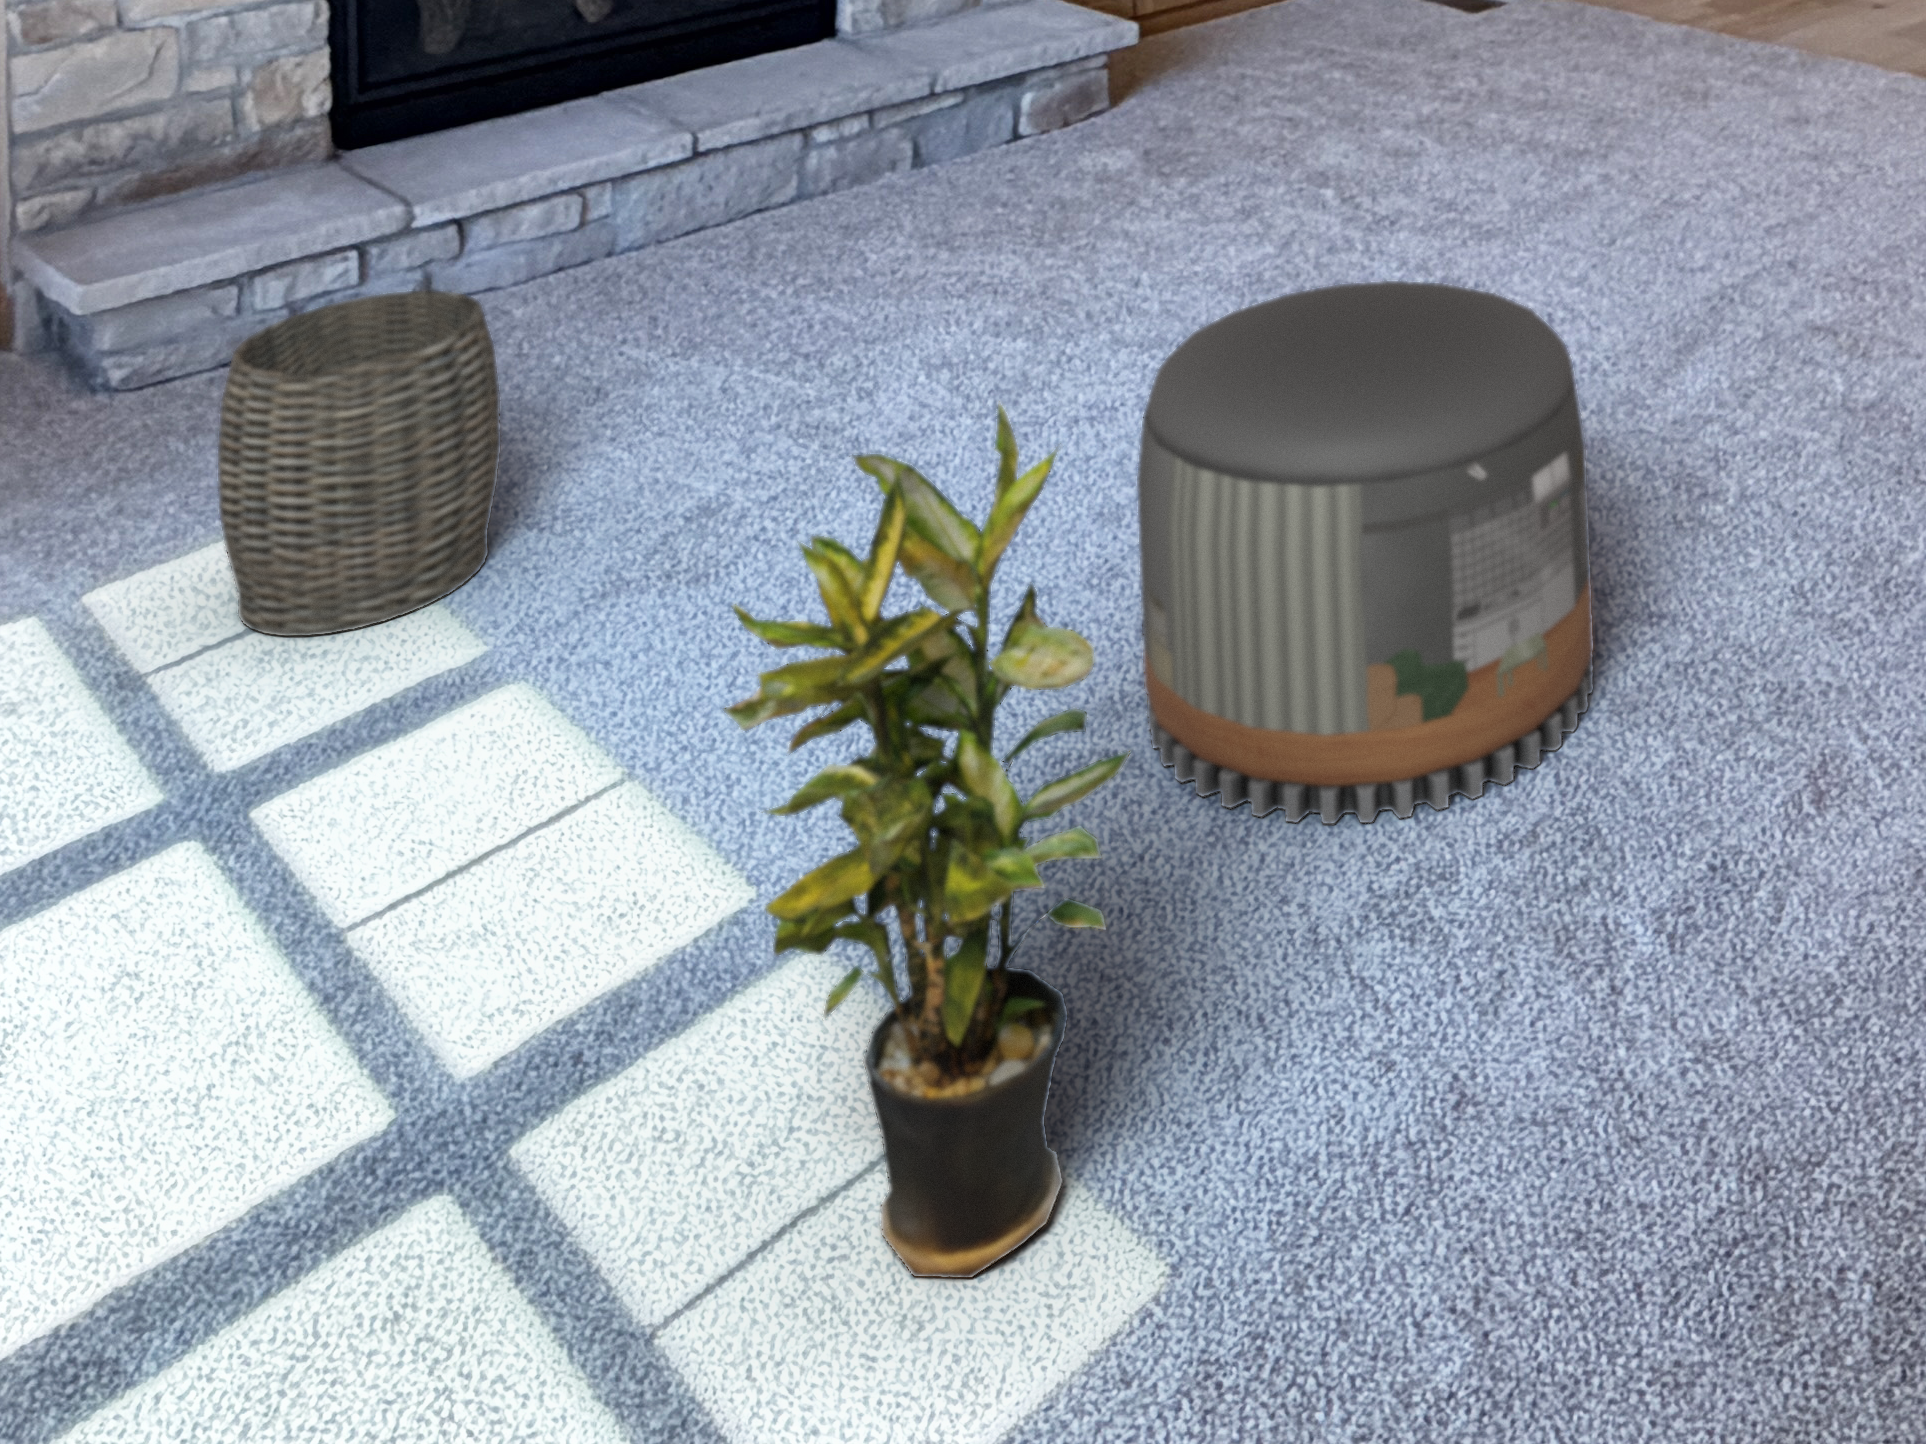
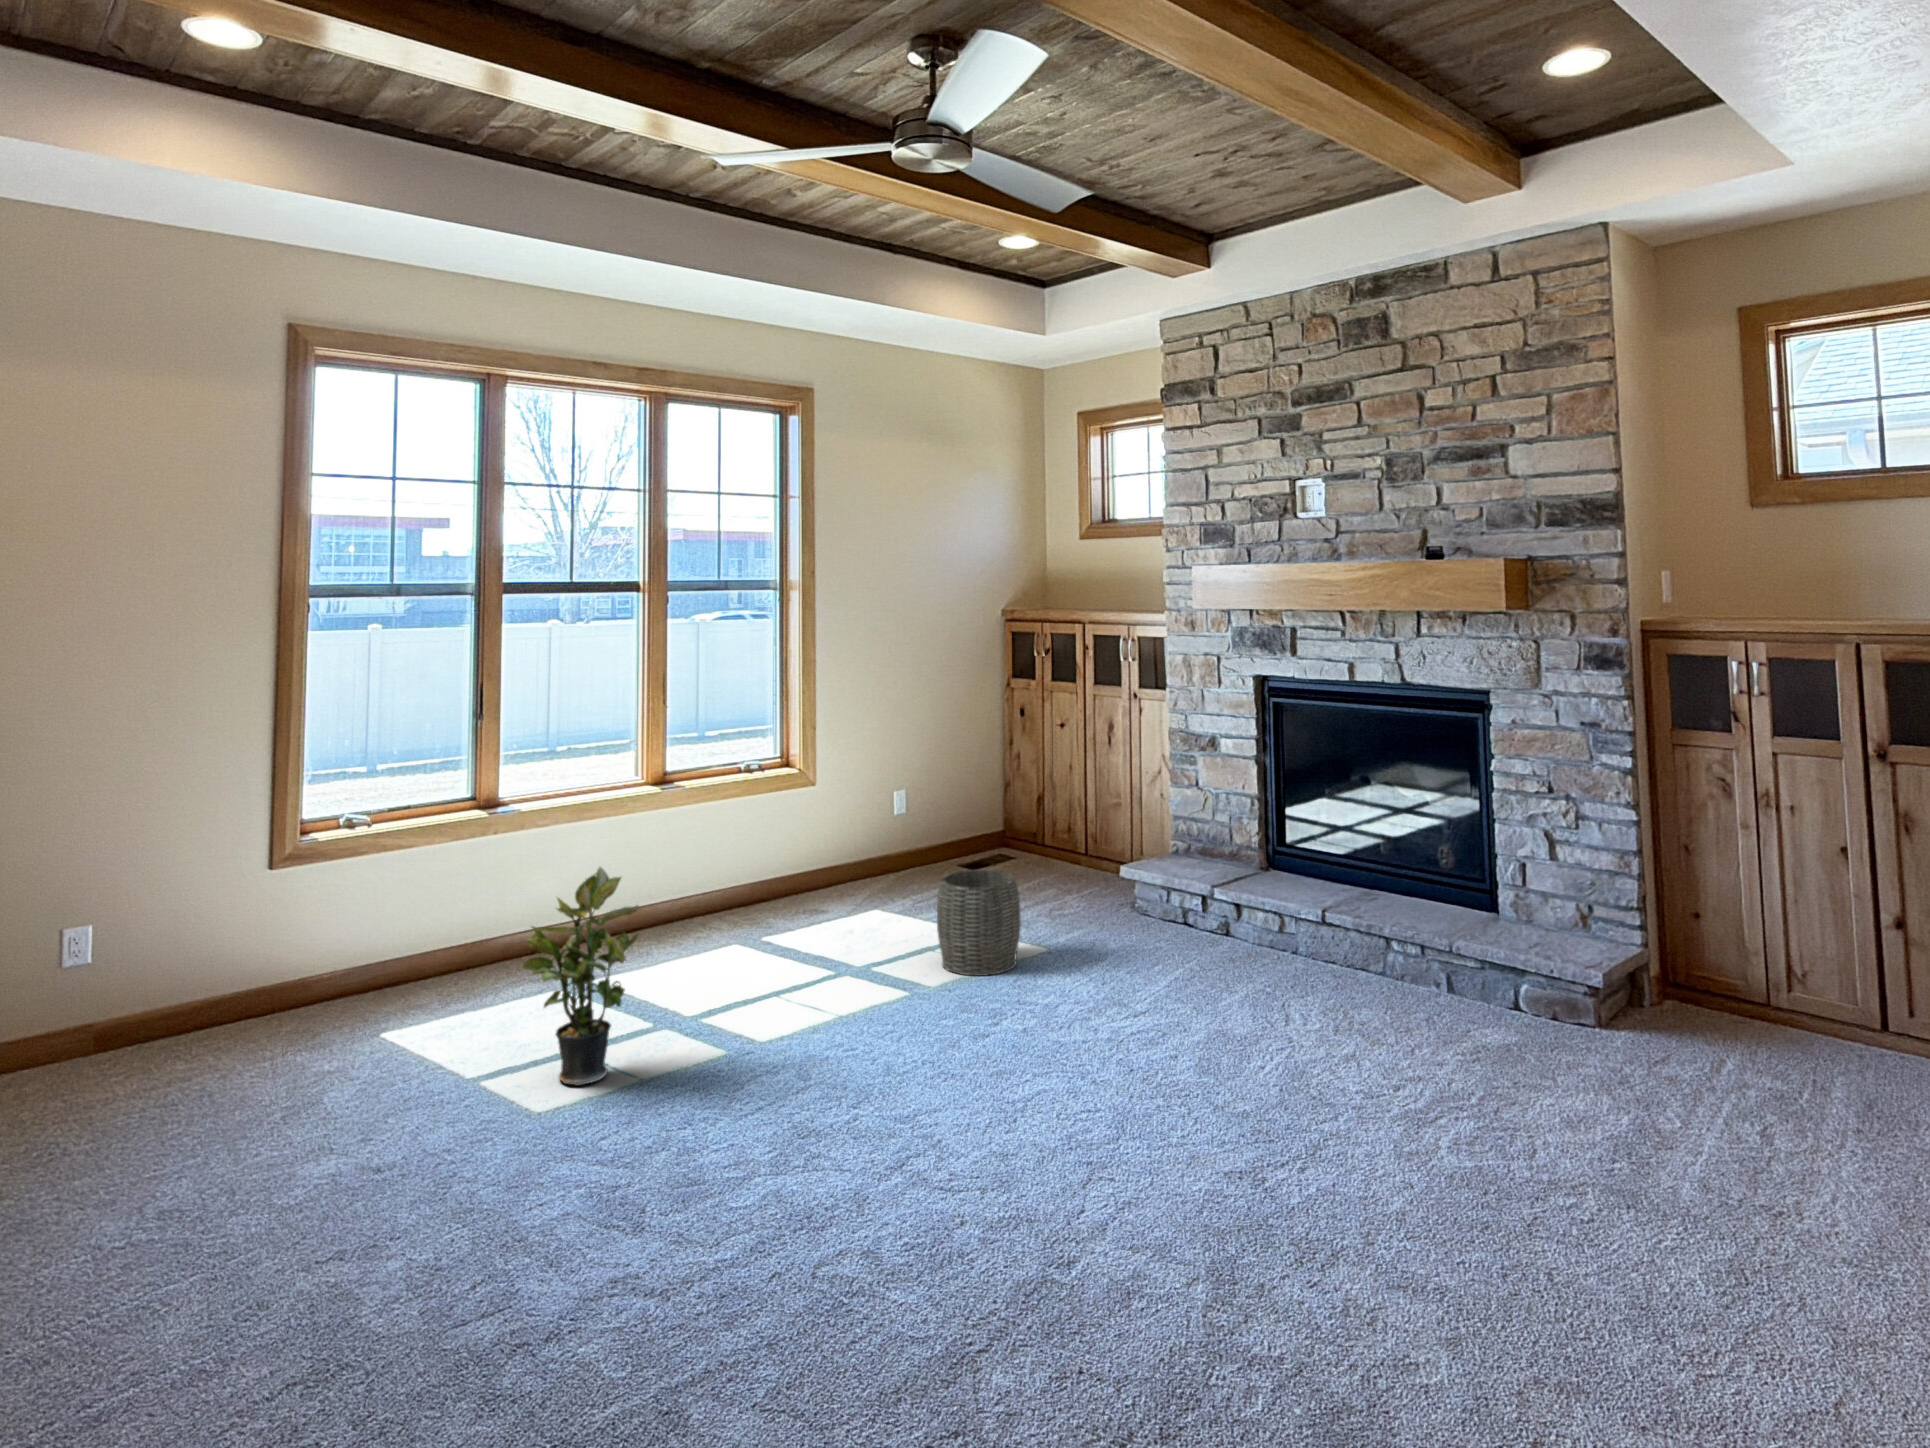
pouf: present [1137,281,1594,824] -> none [718,951,904,1162]

